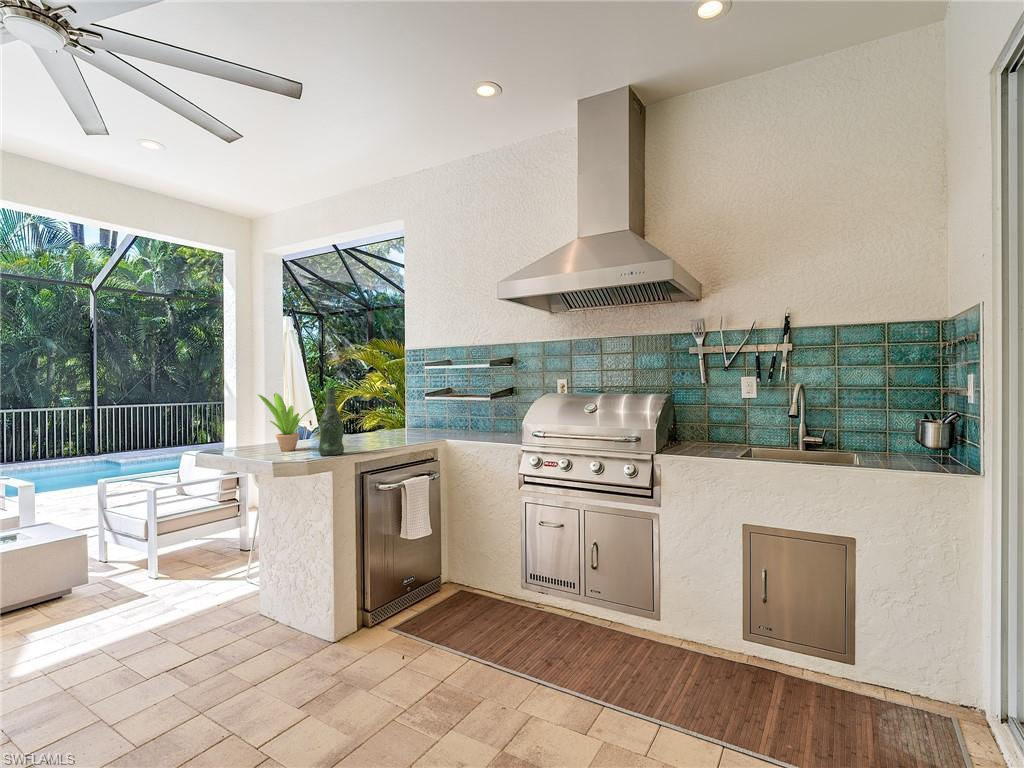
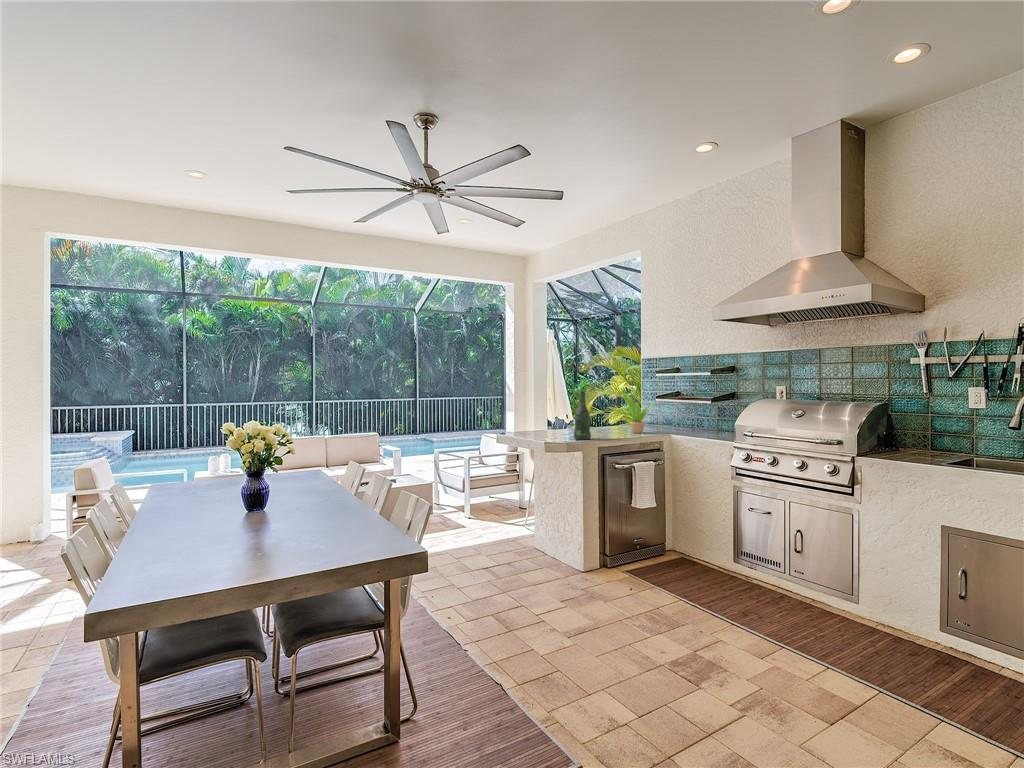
potted plant: present [258,393,316,451] -> present [622,394,655,433]

